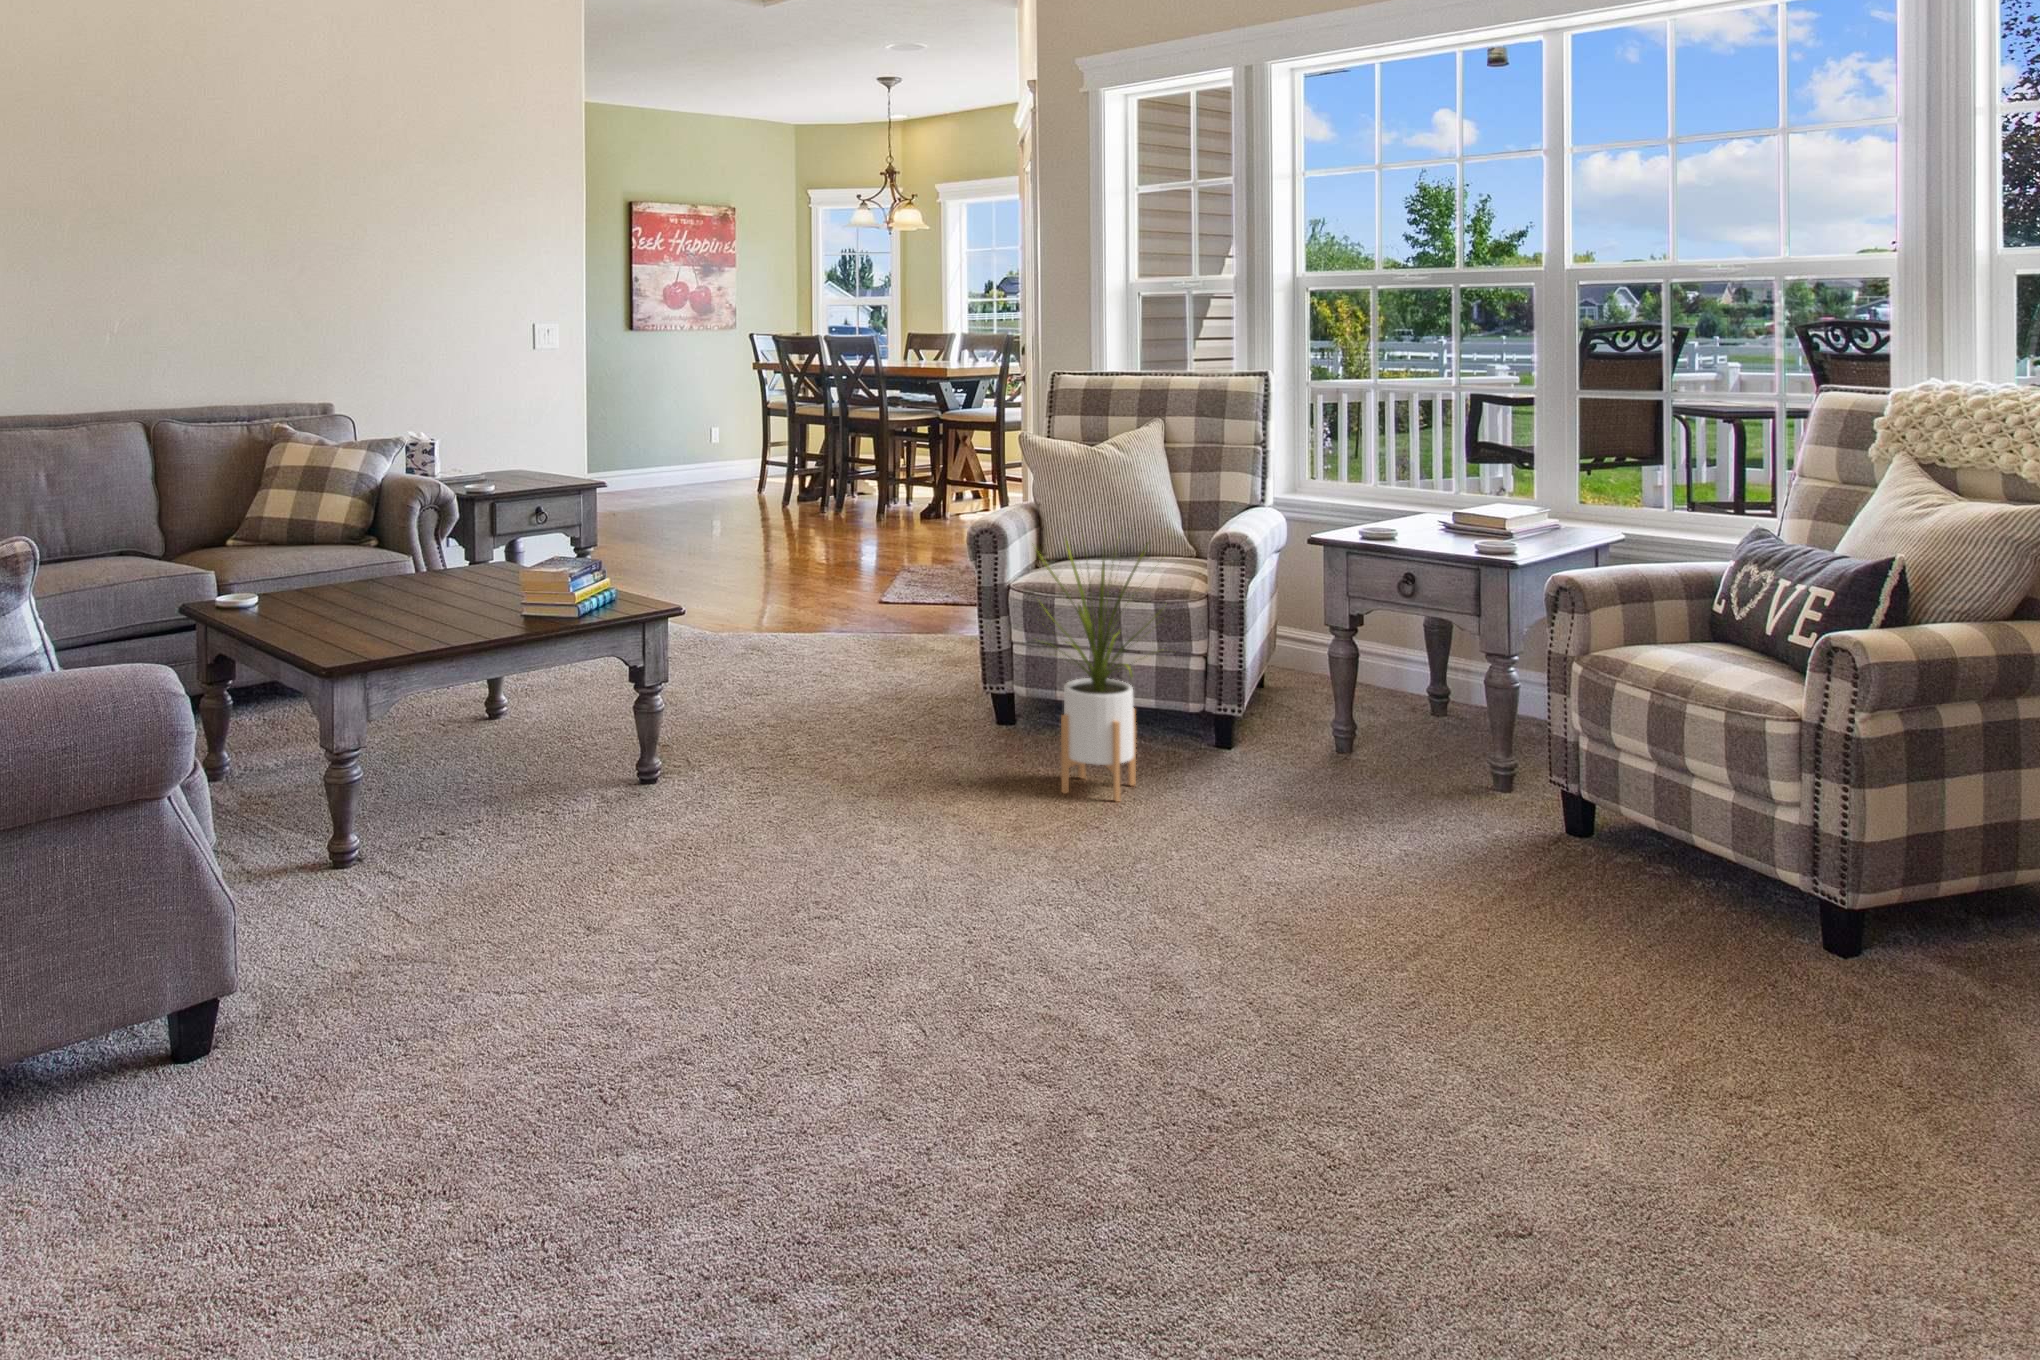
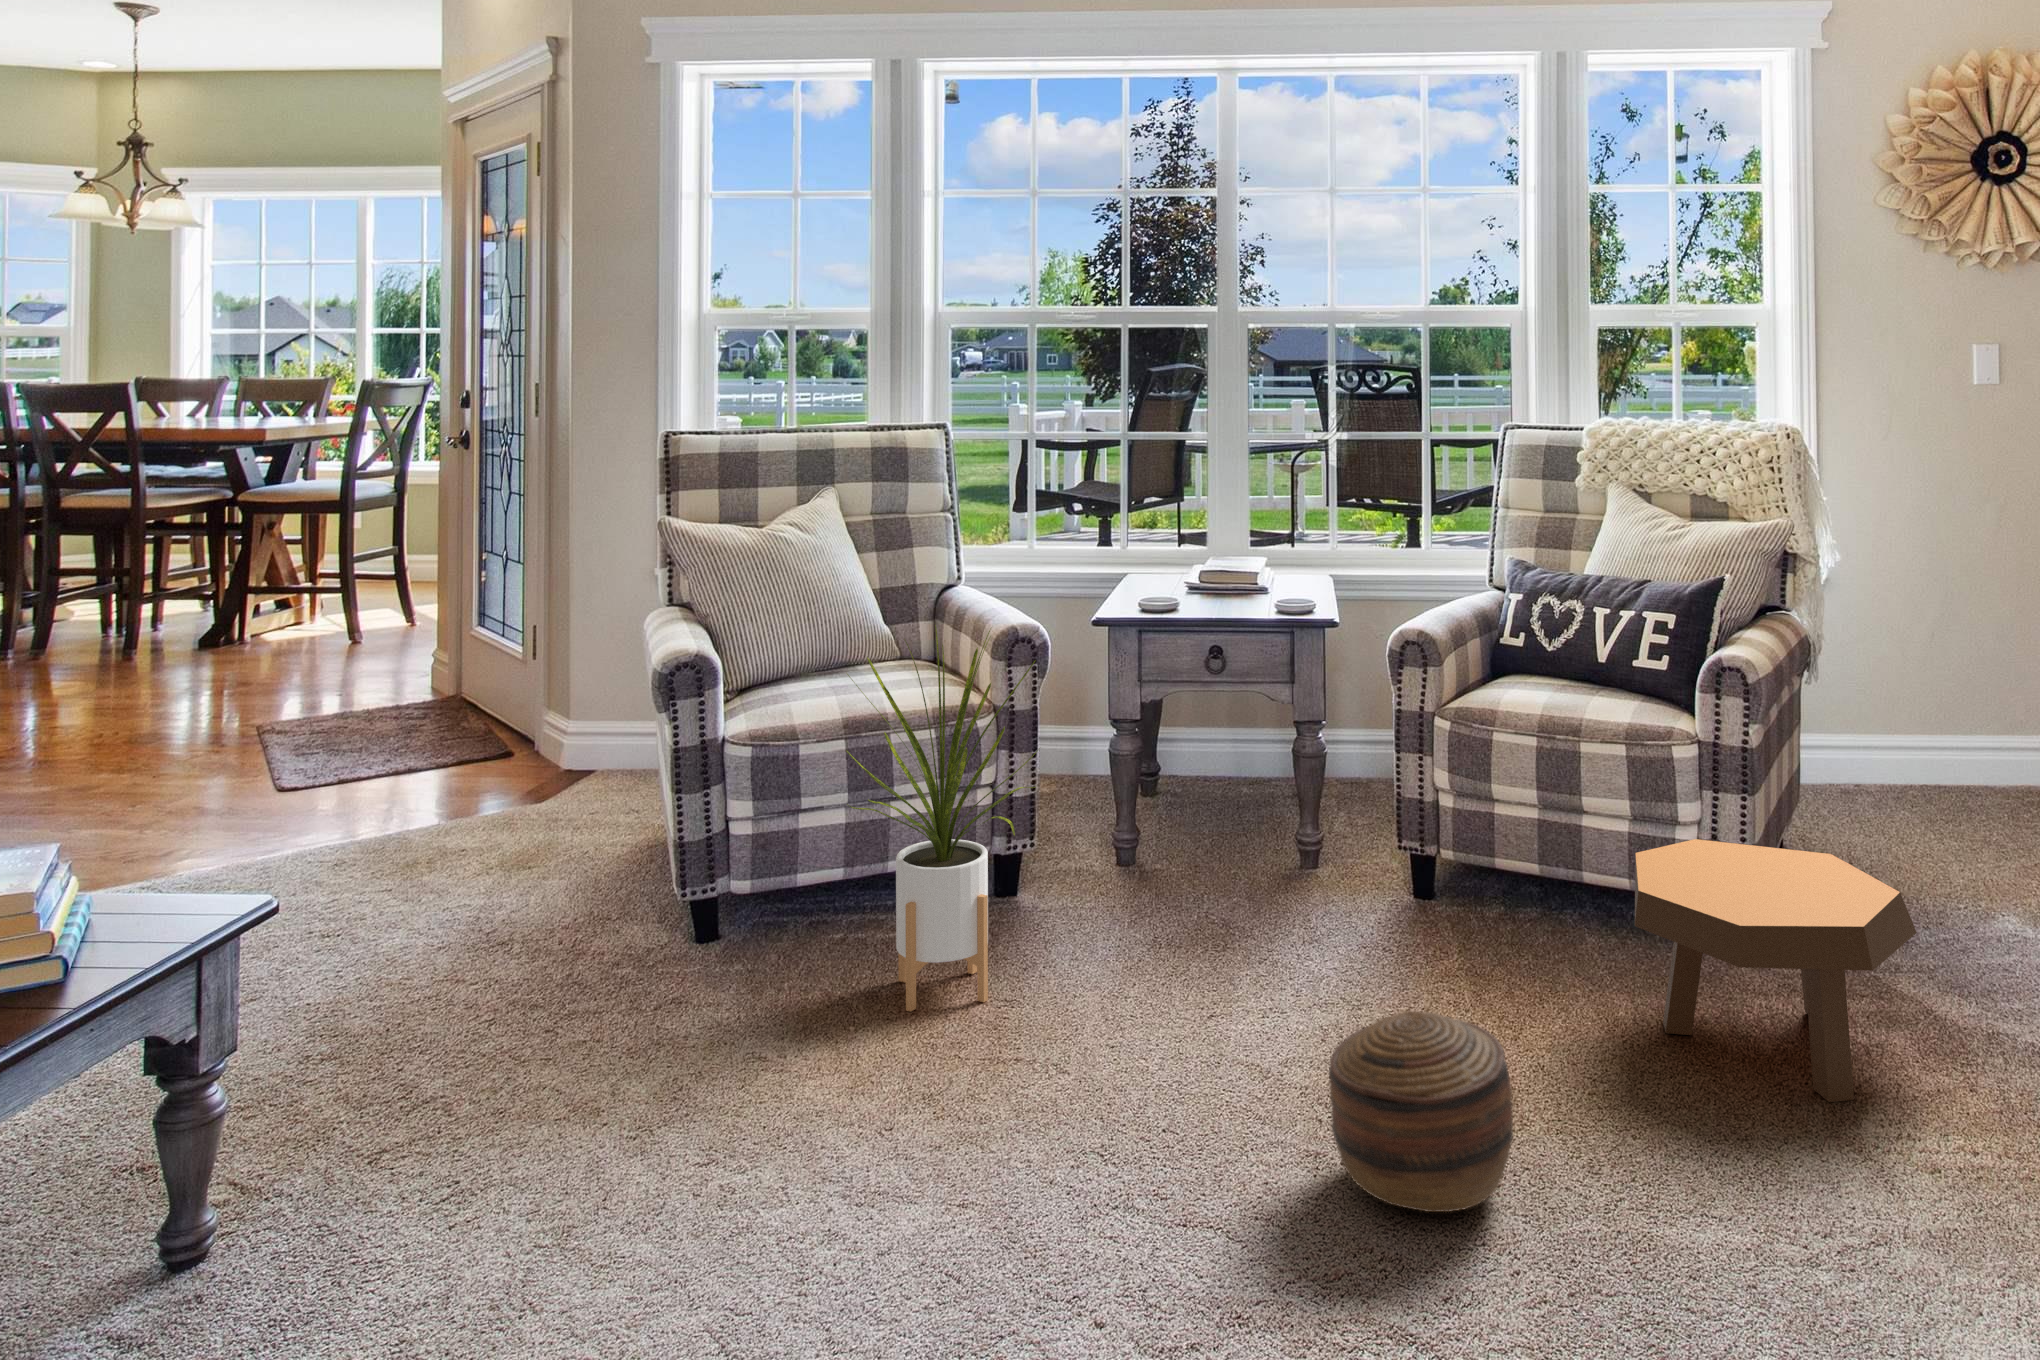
footstool: none [1592,802,1908,1069] -> present [1635,839,1917,1102]
basket: none [1180,839,1333,993] -> present [1329,1011,1513,1212]

